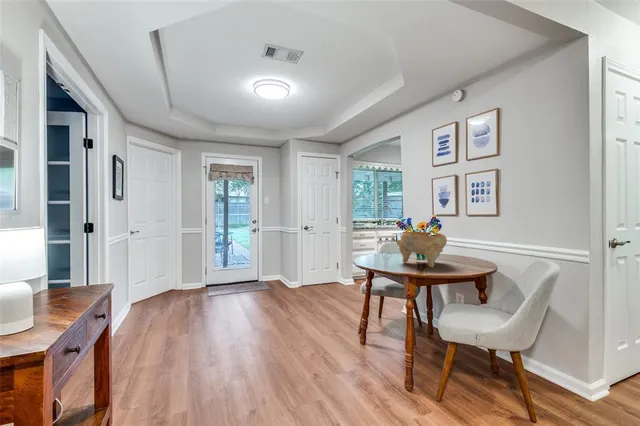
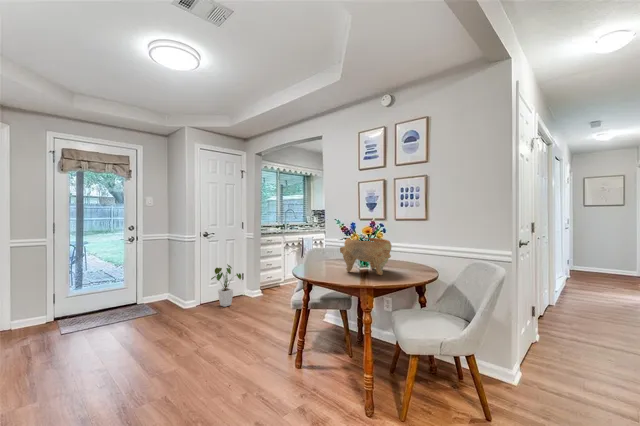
house plant: none [311,253,335,290] -> present [211,264,241,307]

